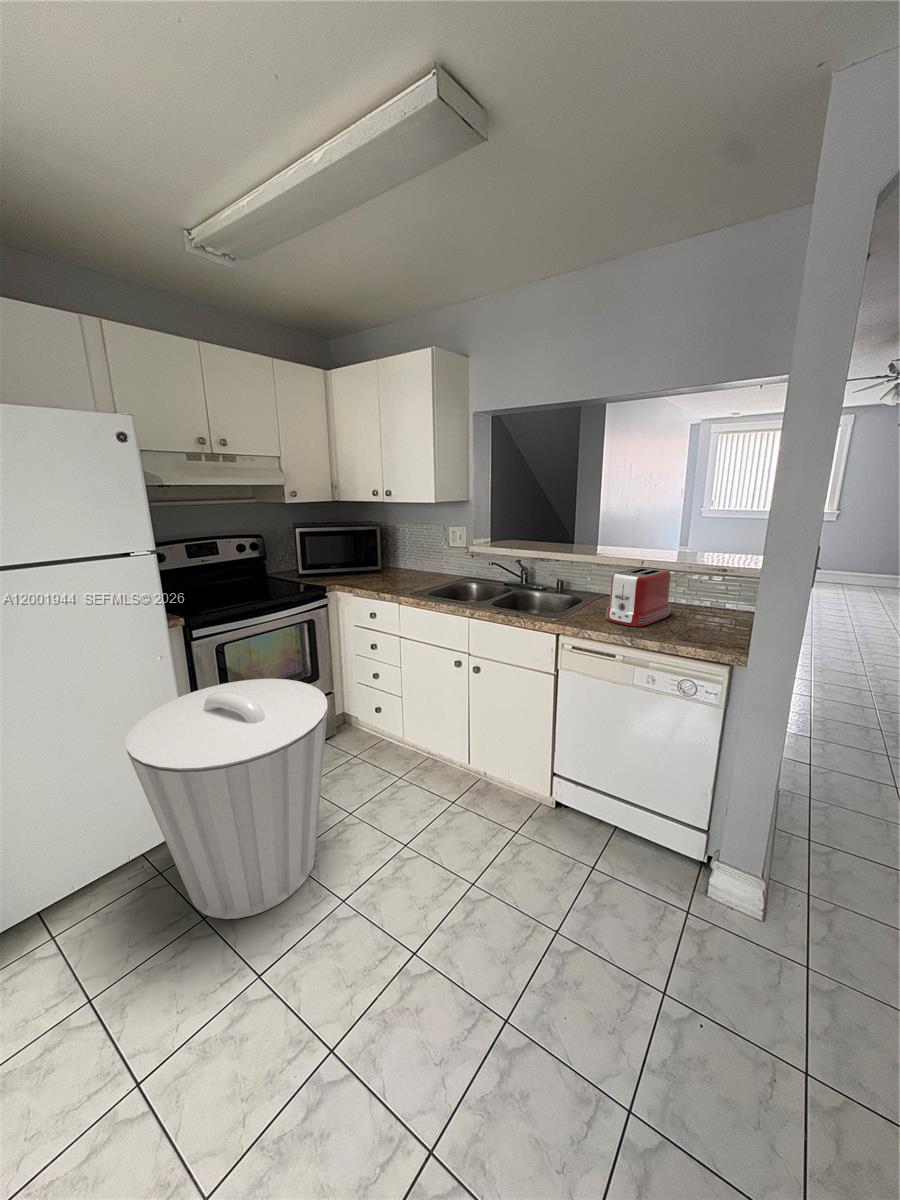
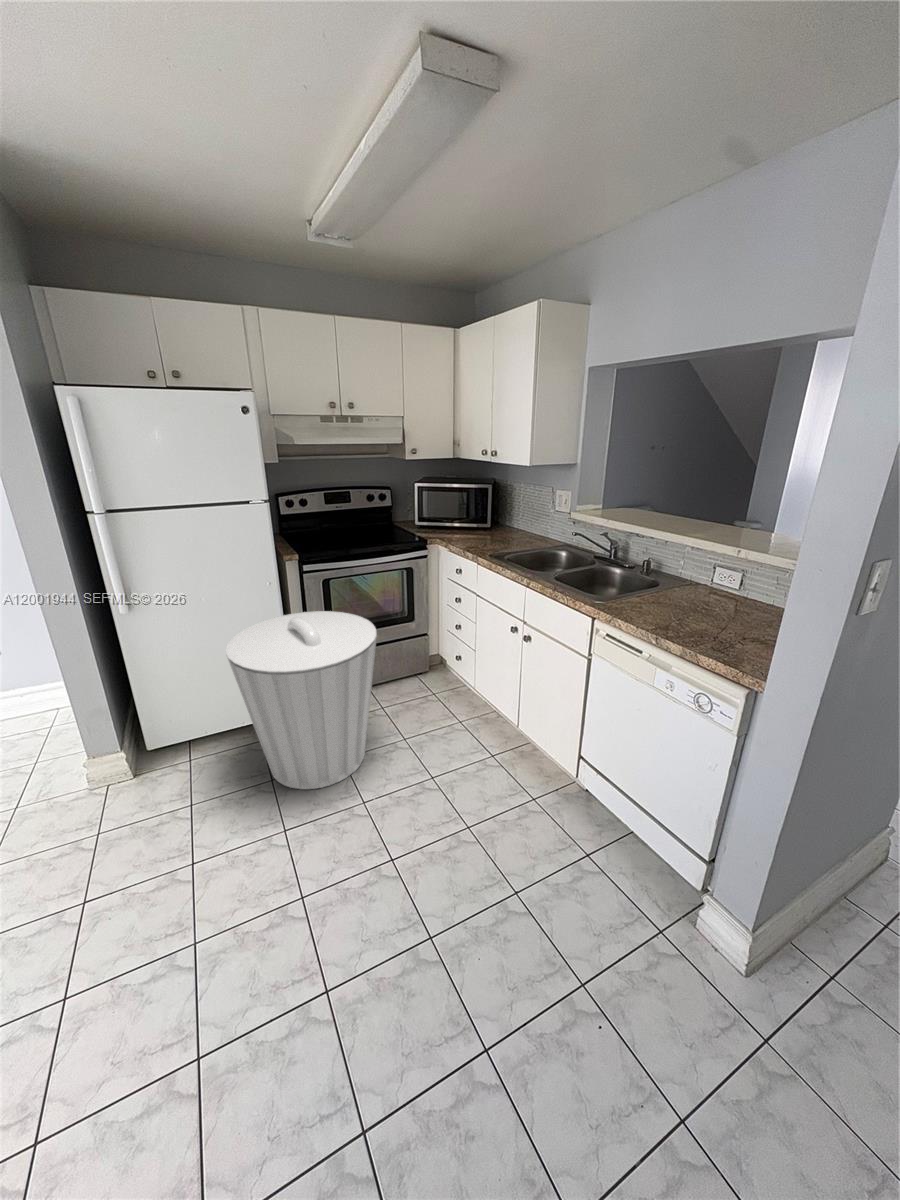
toaster: present [606,567,671,627] -> none [655,557,748,625]

